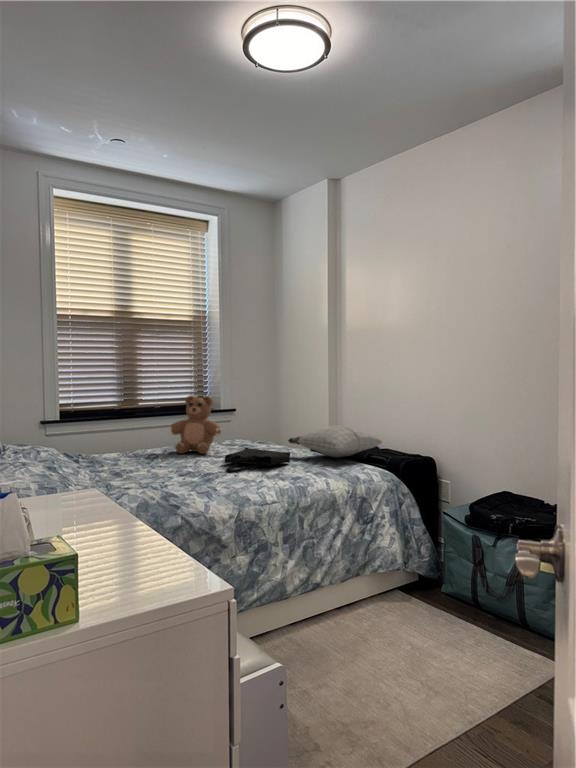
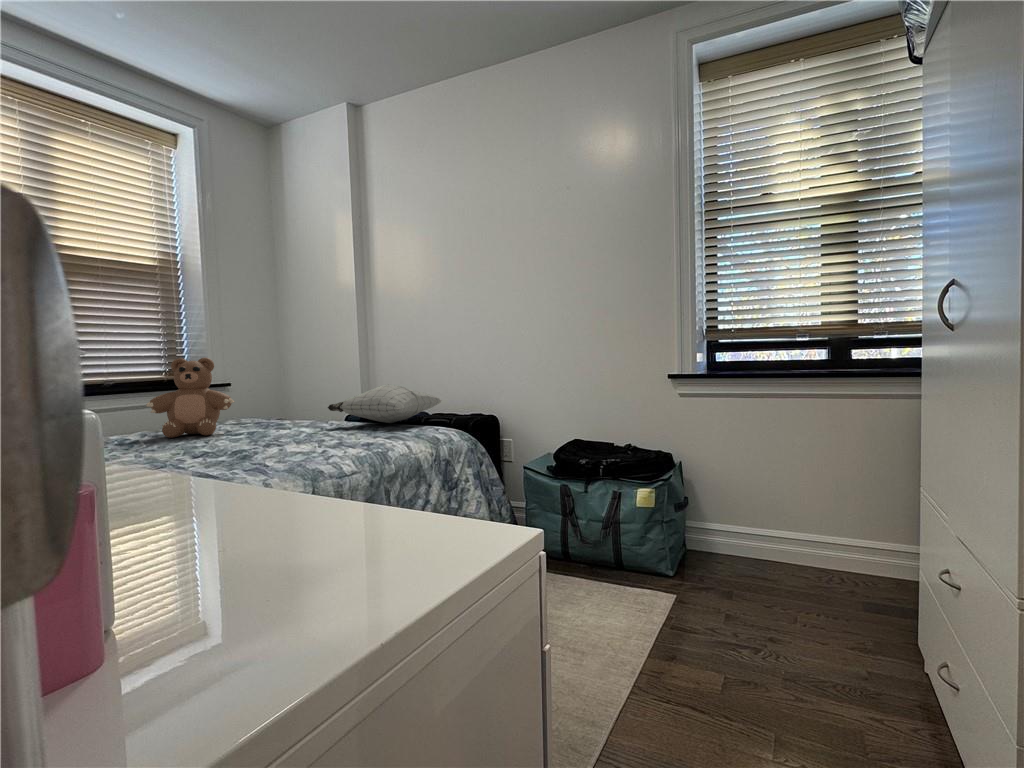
tote bag: present [225,448,290,473] -> none [250,419,339,449]

